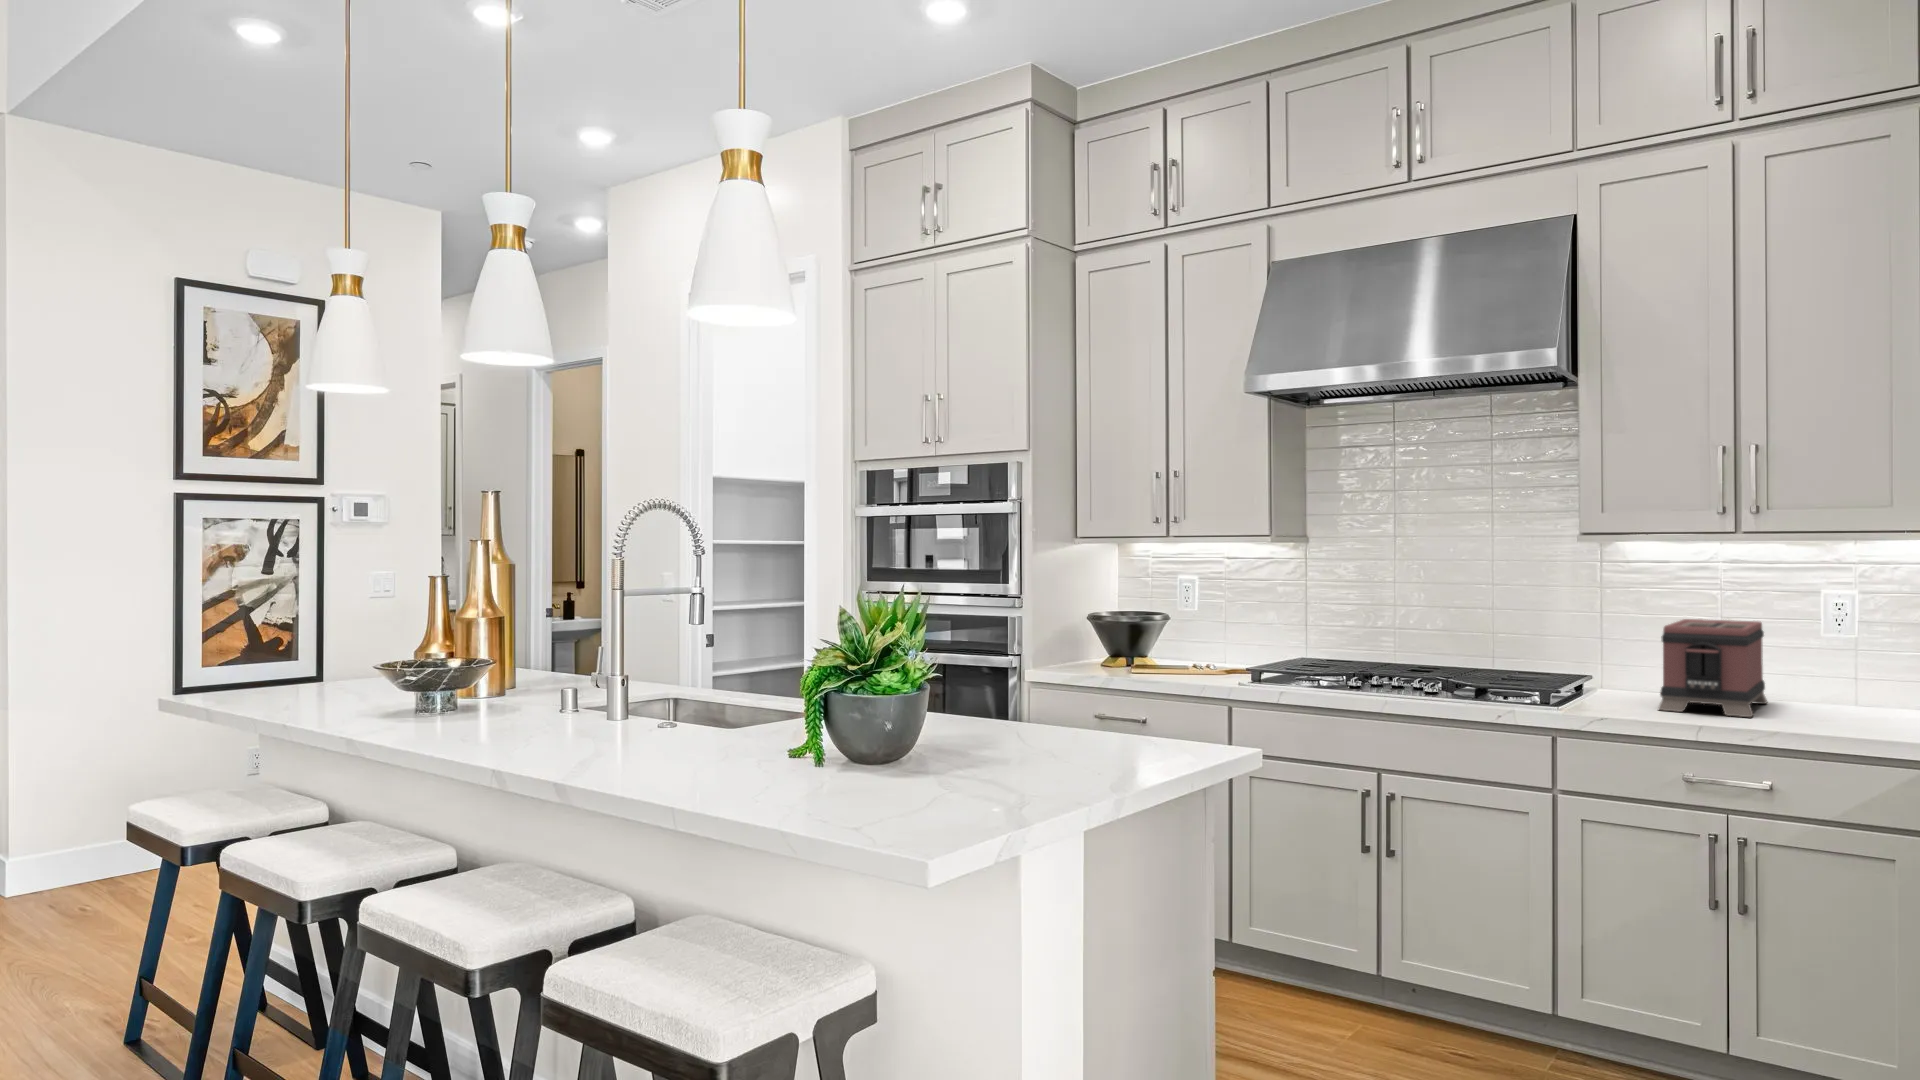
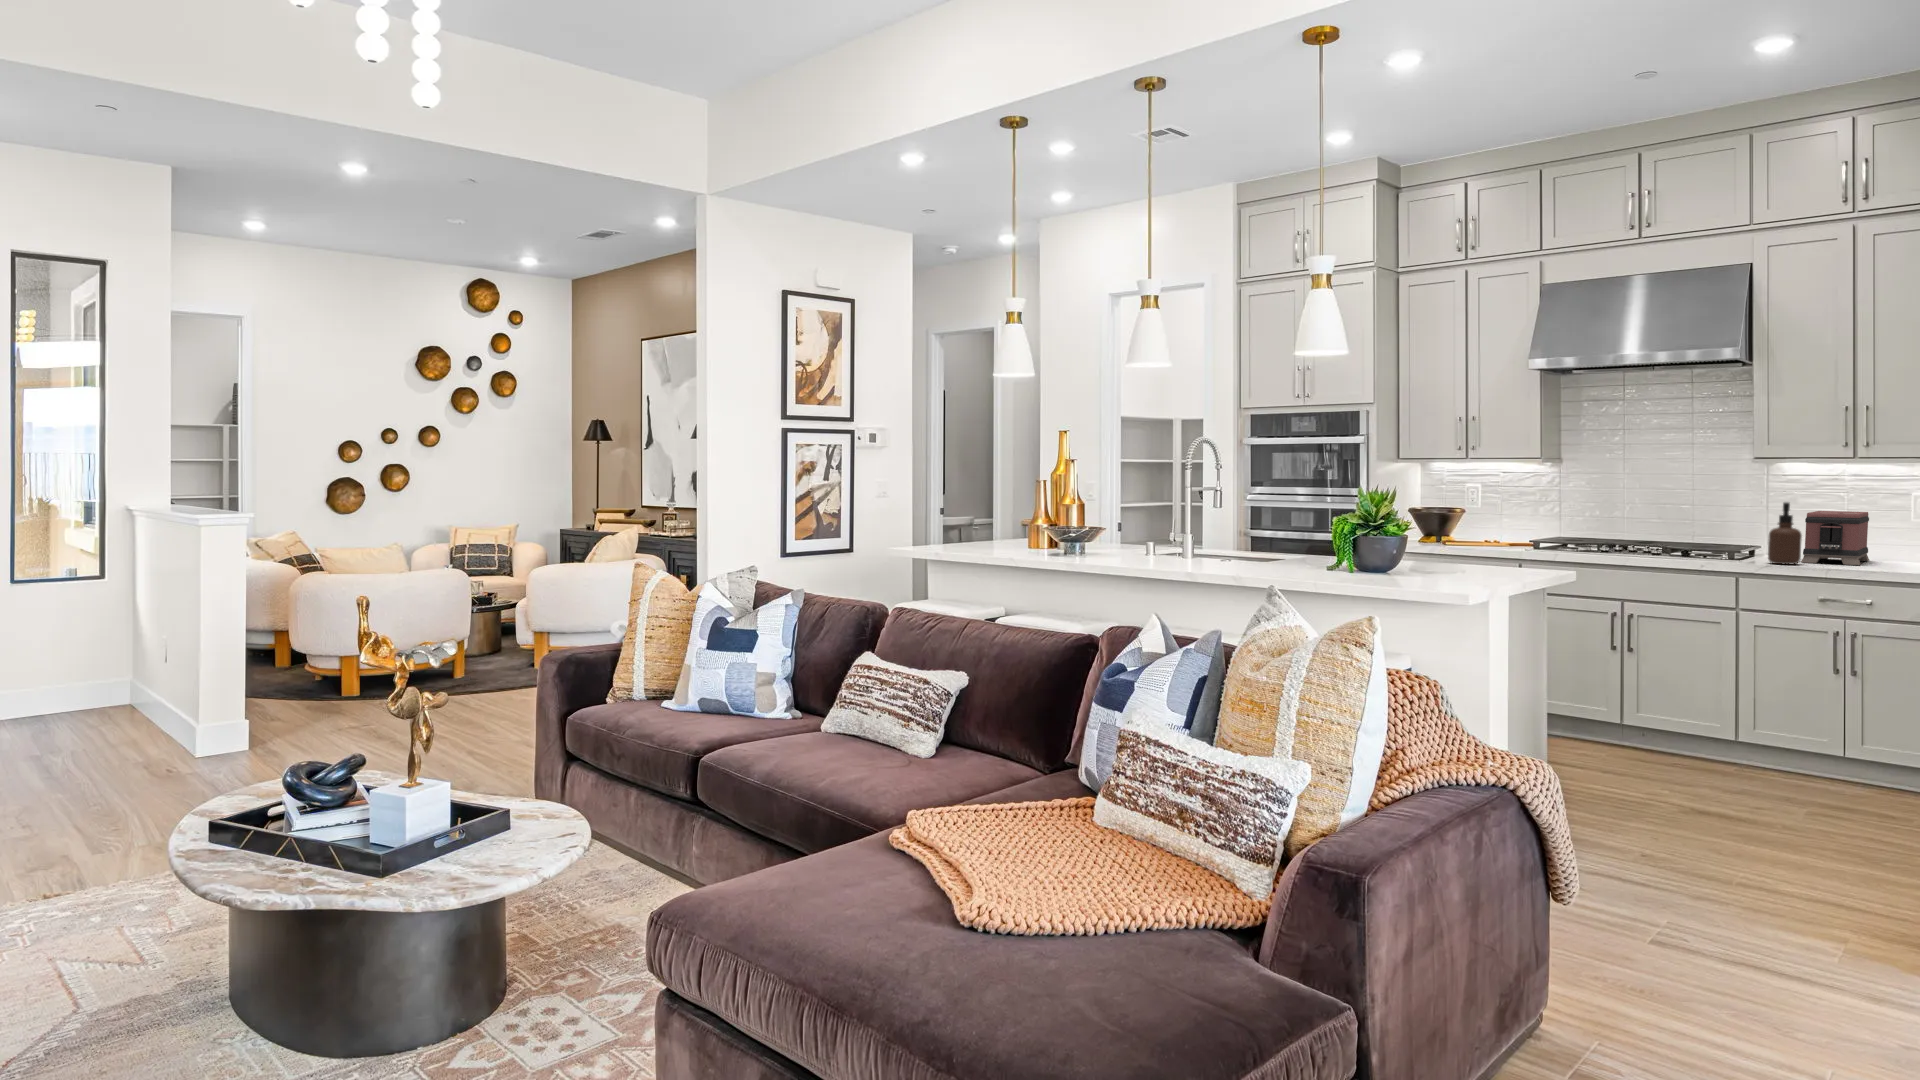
soap dispenser: none [1603,610,1655,717] -> present [1768,502,1802,564]

